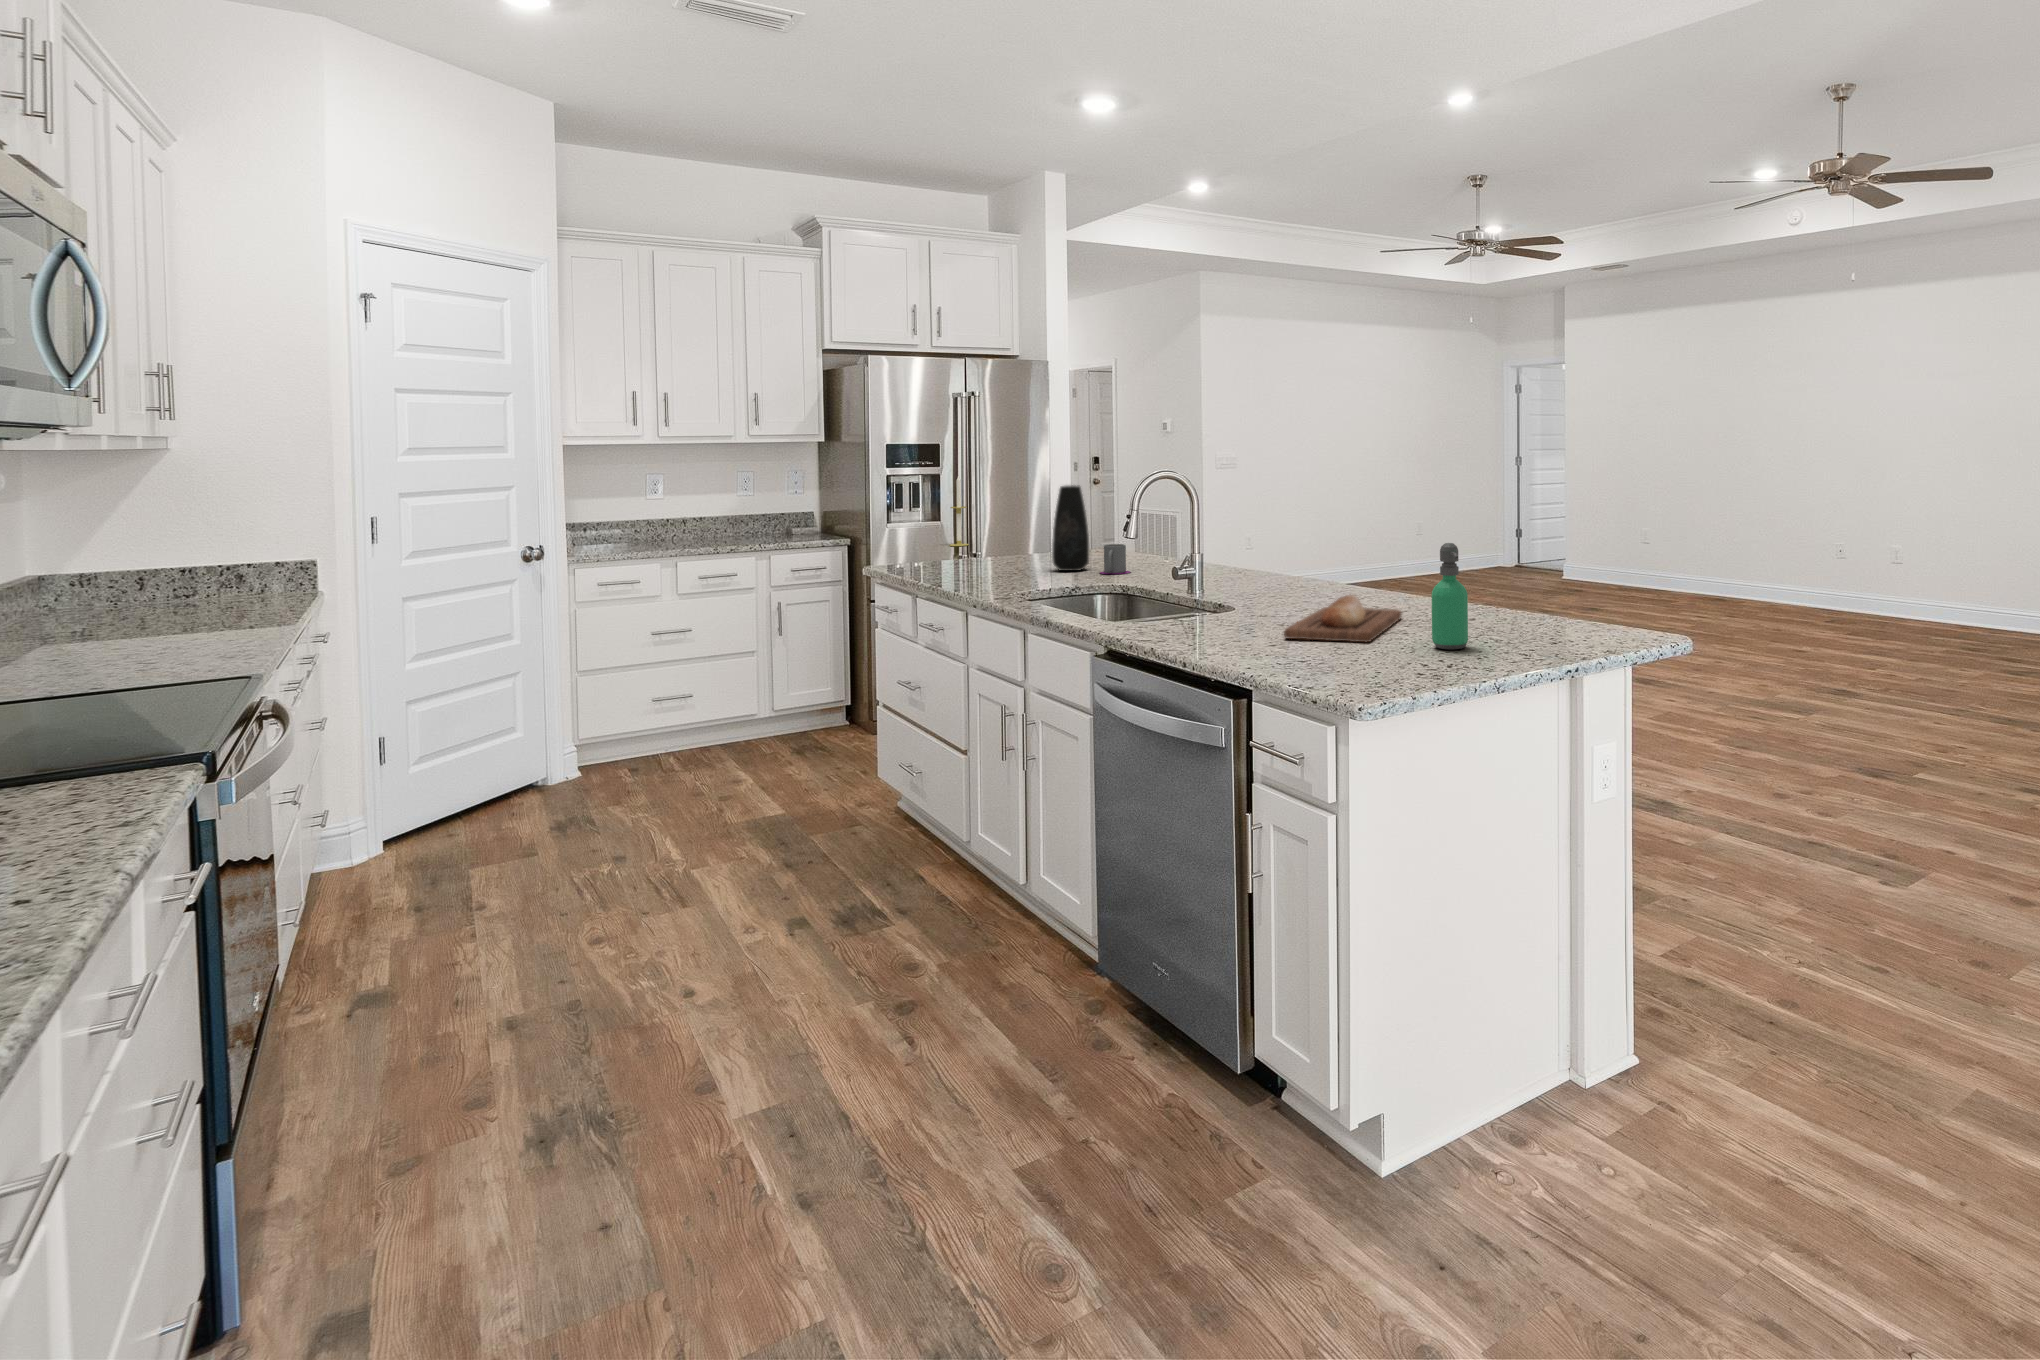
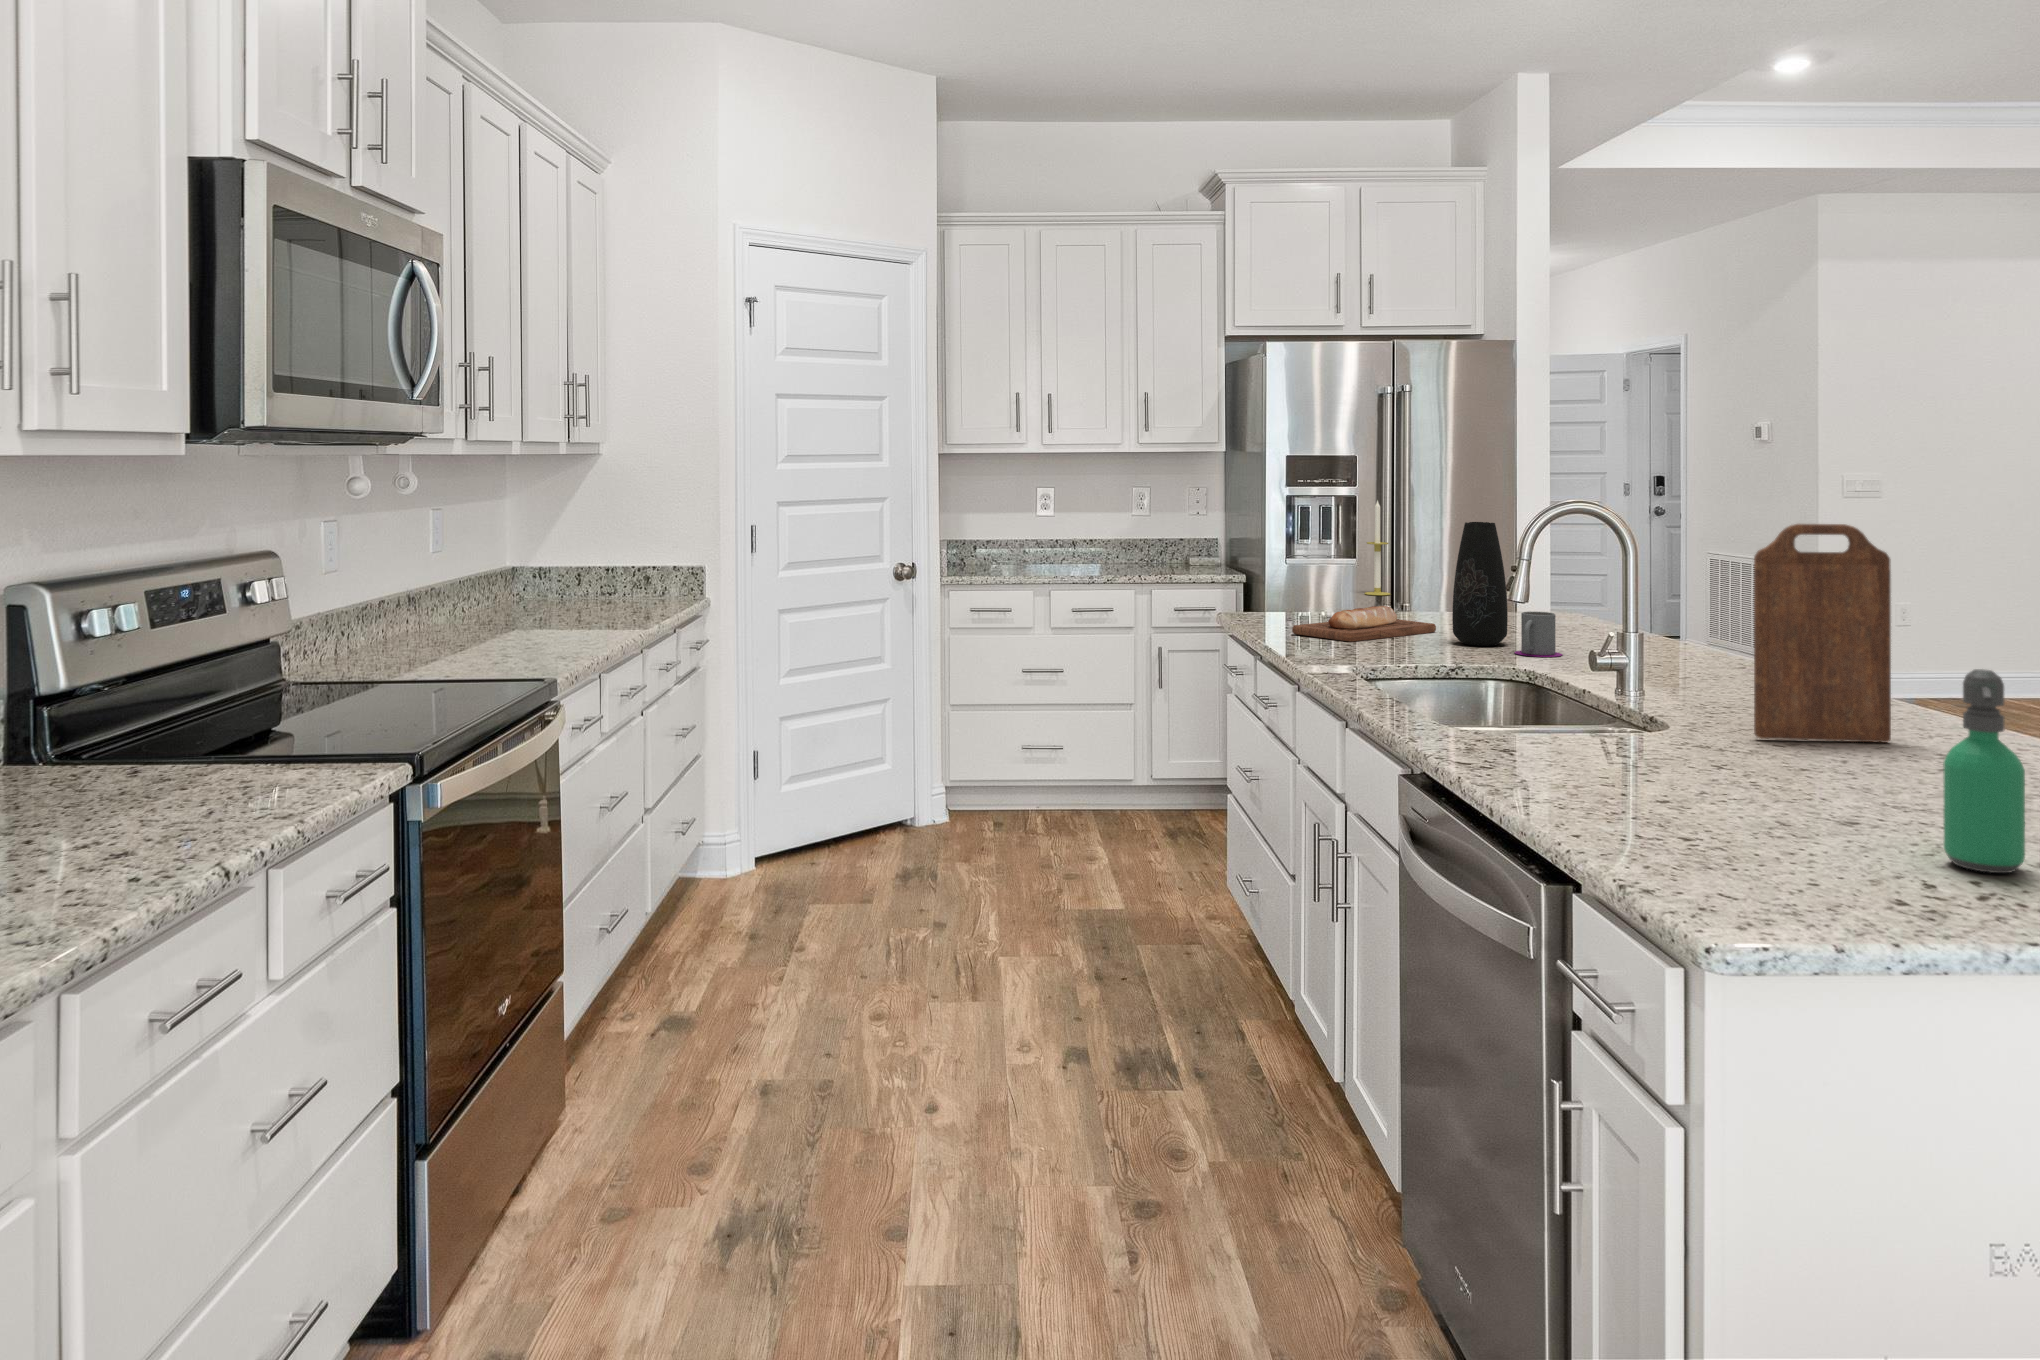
cutting board: none [1287,473,1354,604] -> present [1754,524,1891,743]
bread loaf: present [1284,595,1402,642] -> present [1292,606,1436,642]

